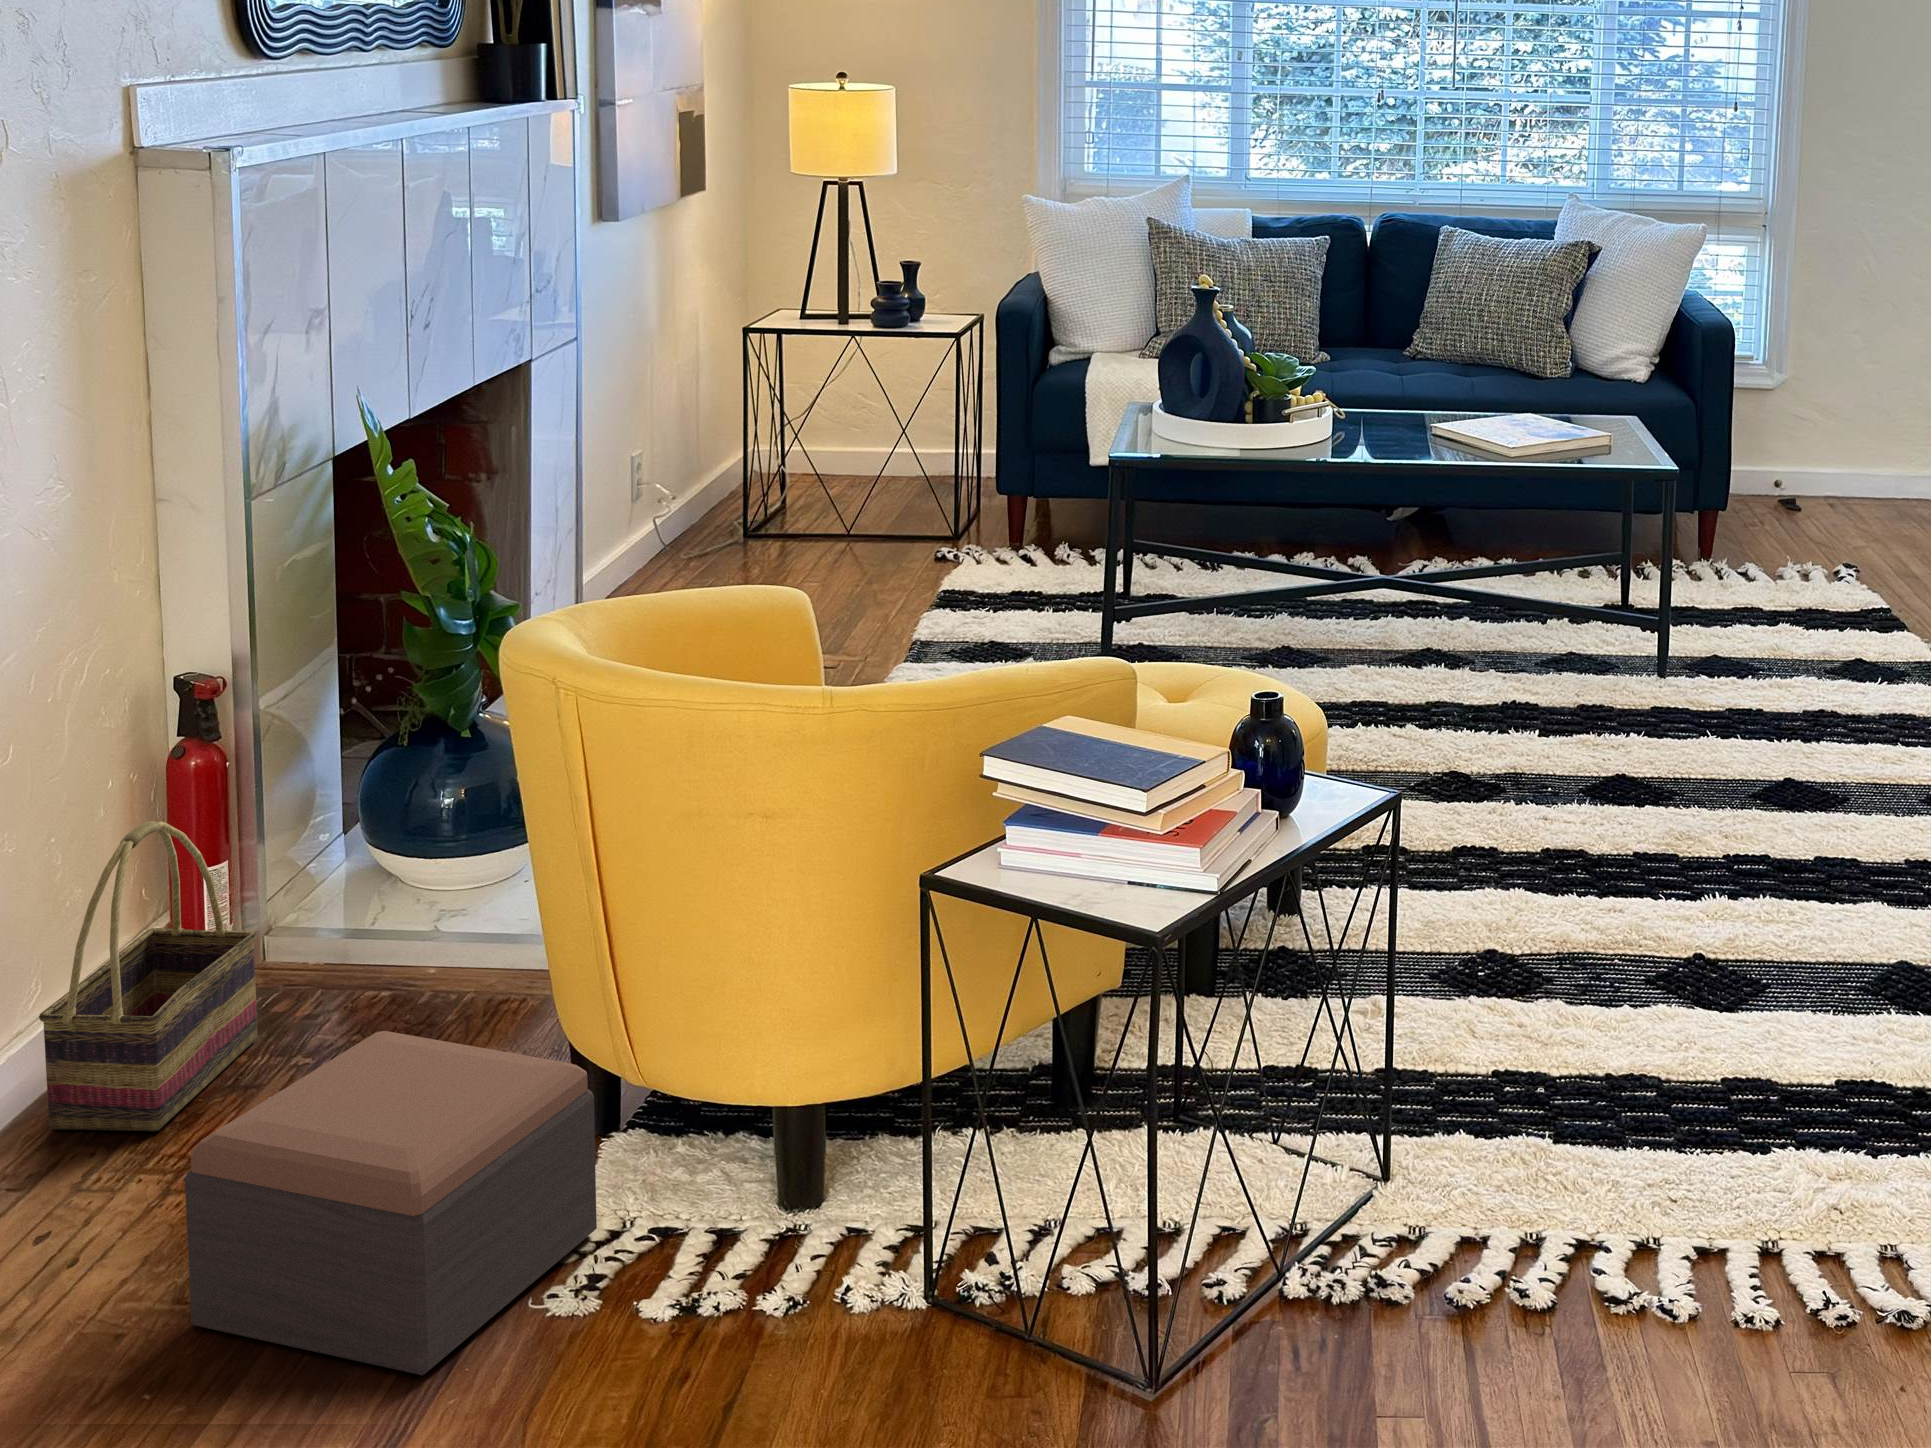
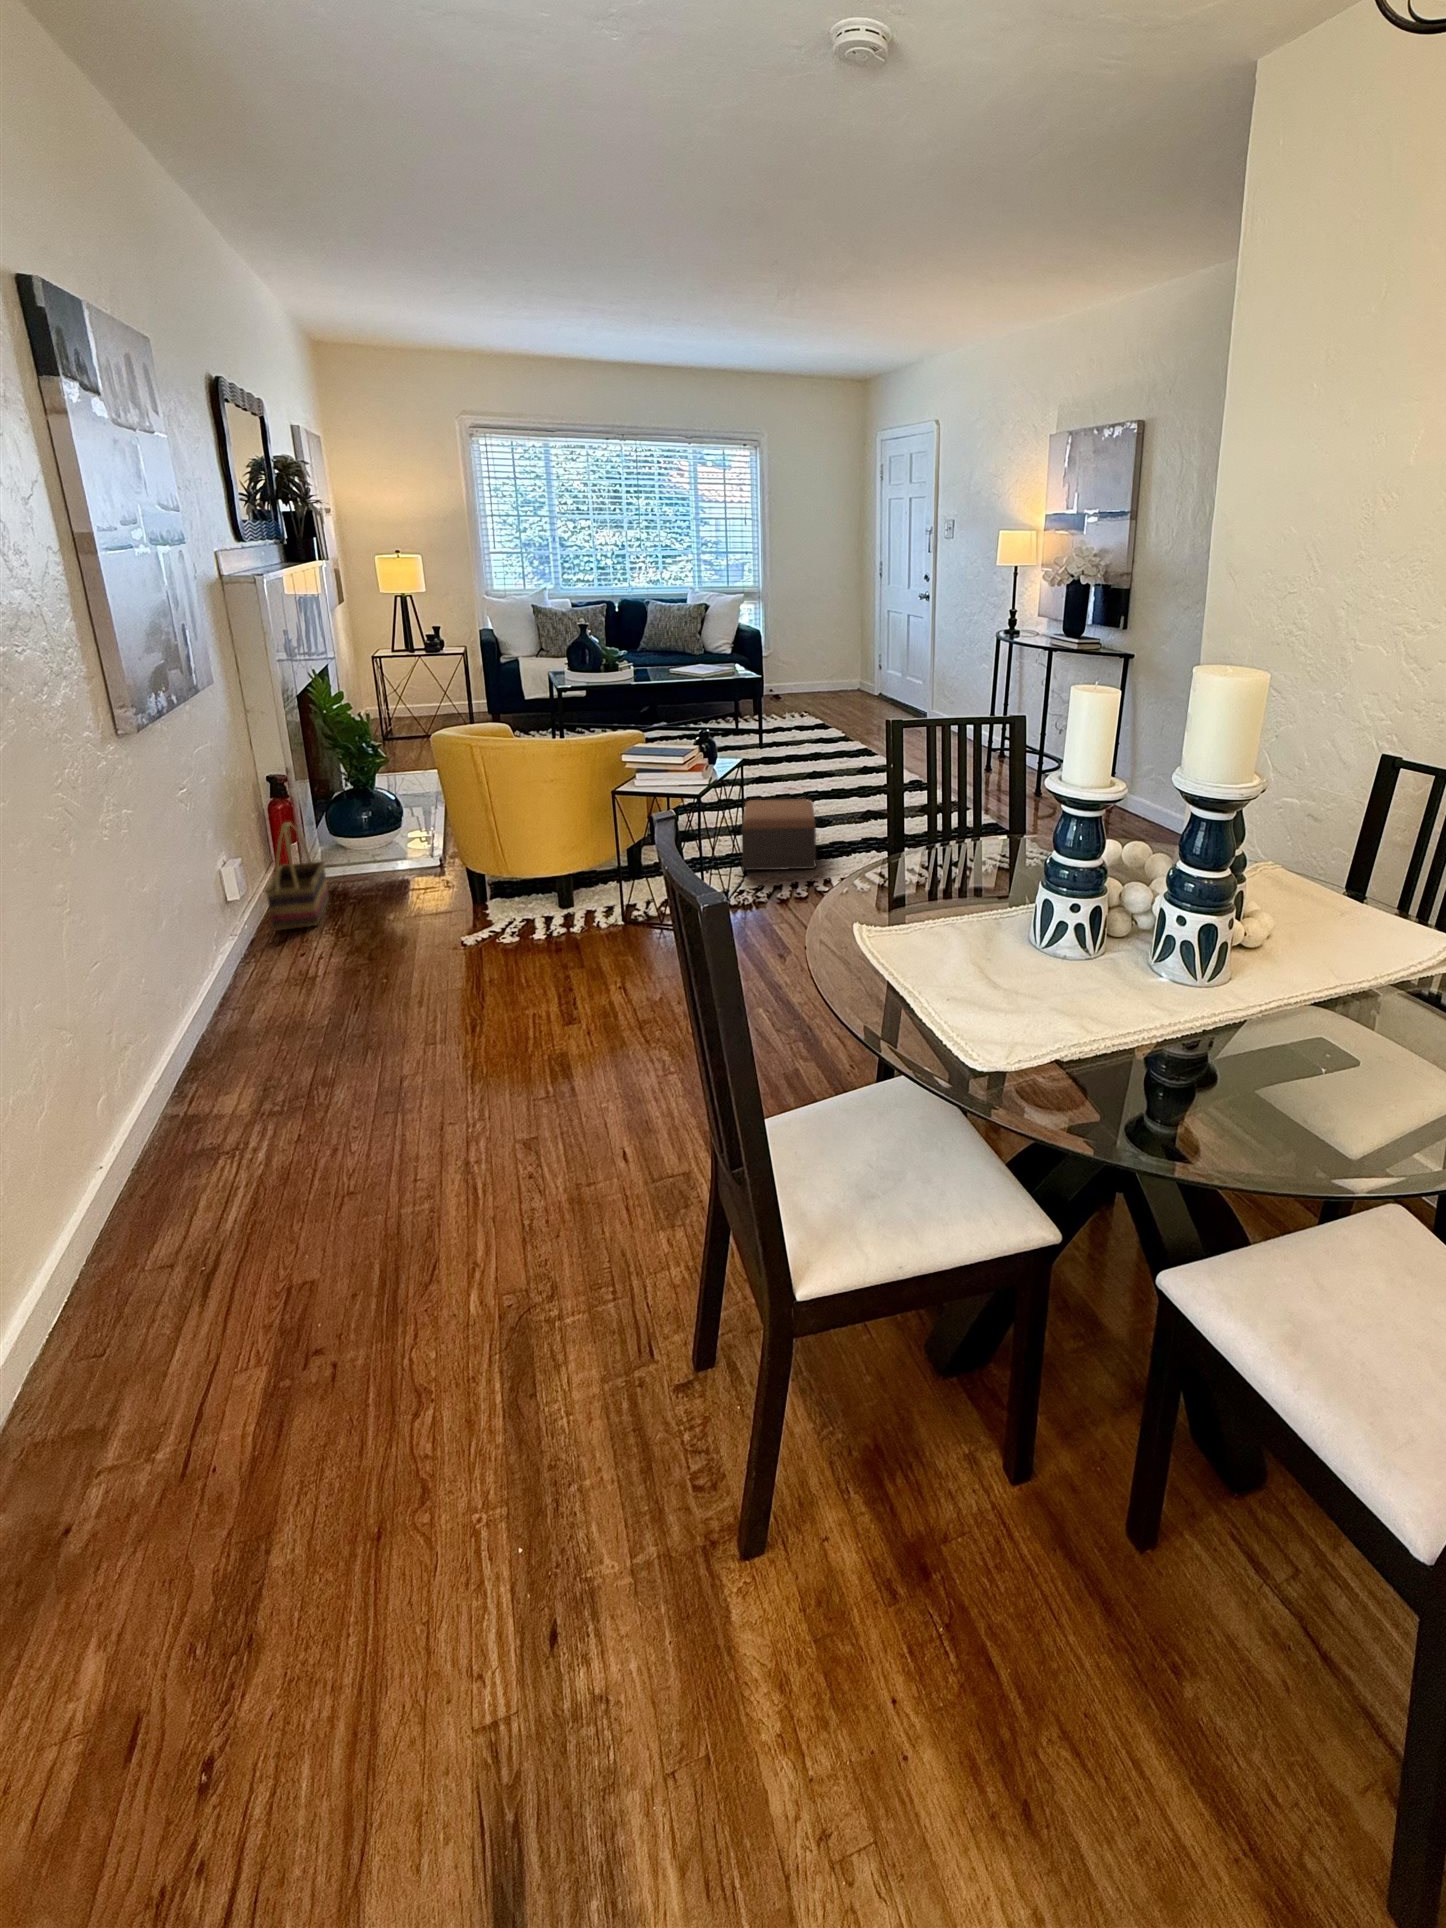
footstool: present [185,1031,597,1375] -> present [741,799,816,870]

